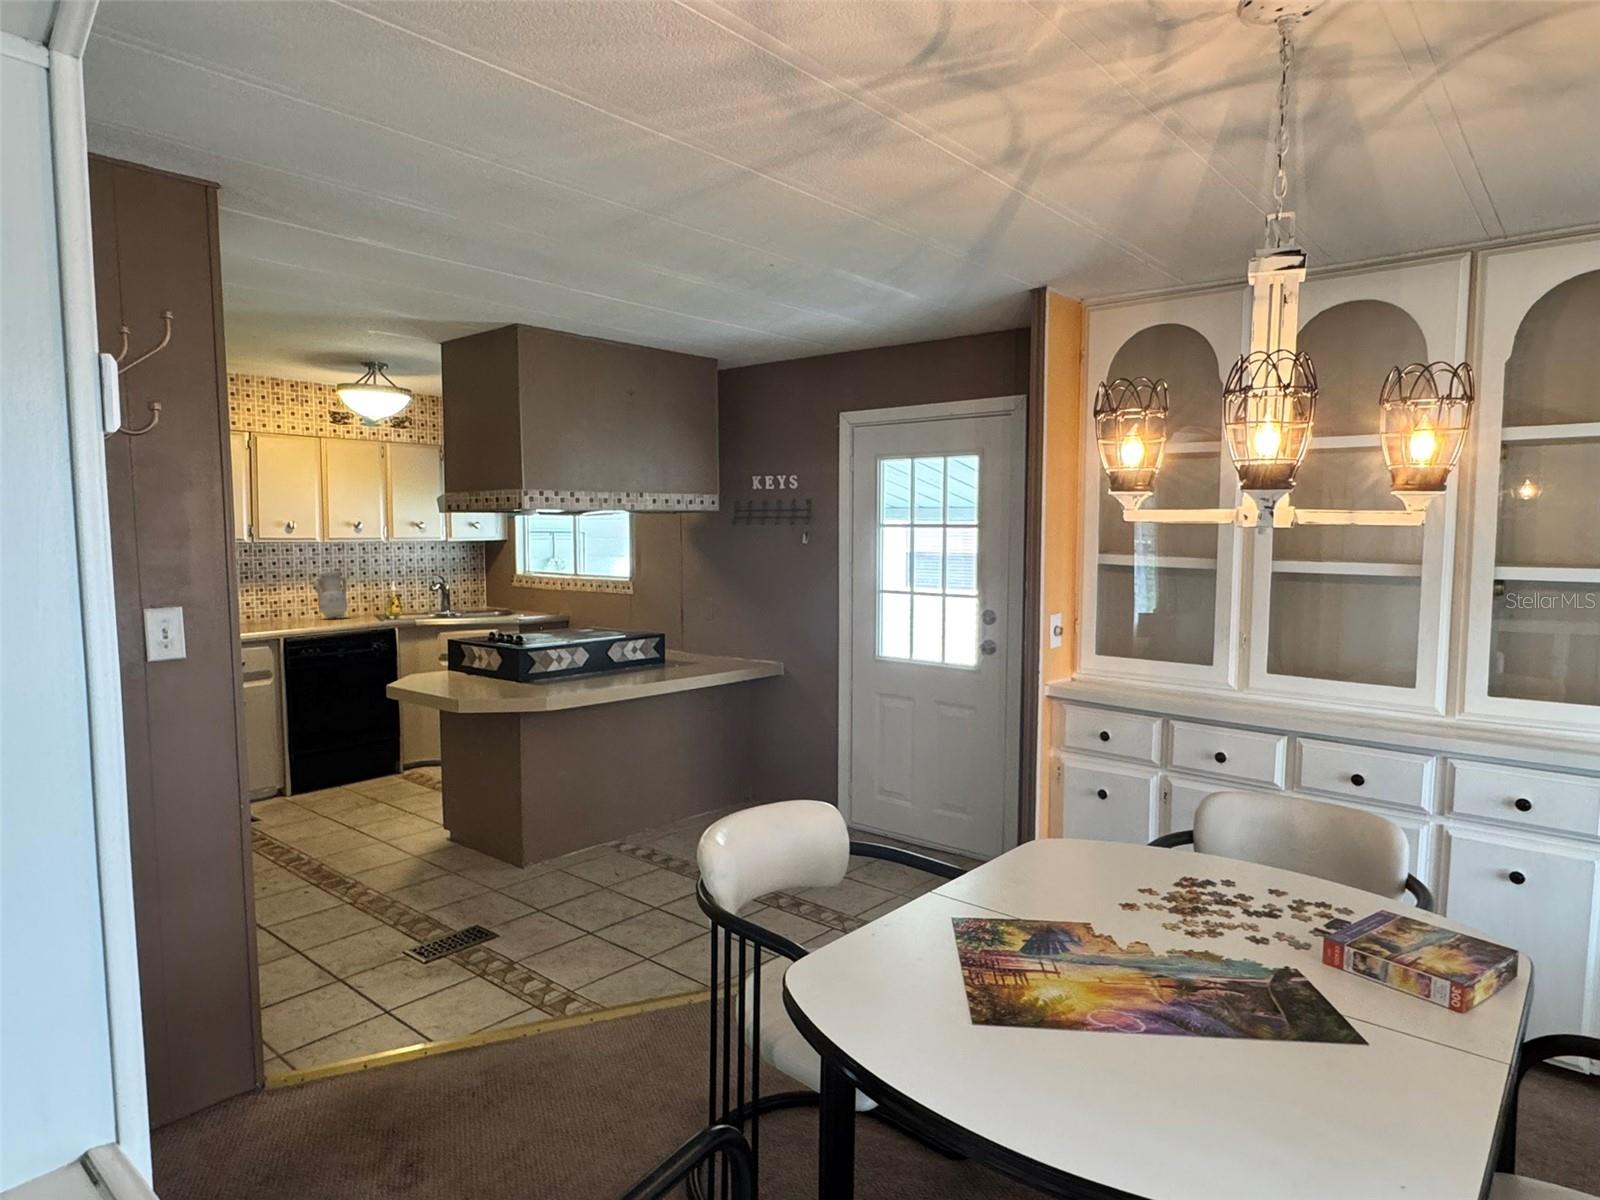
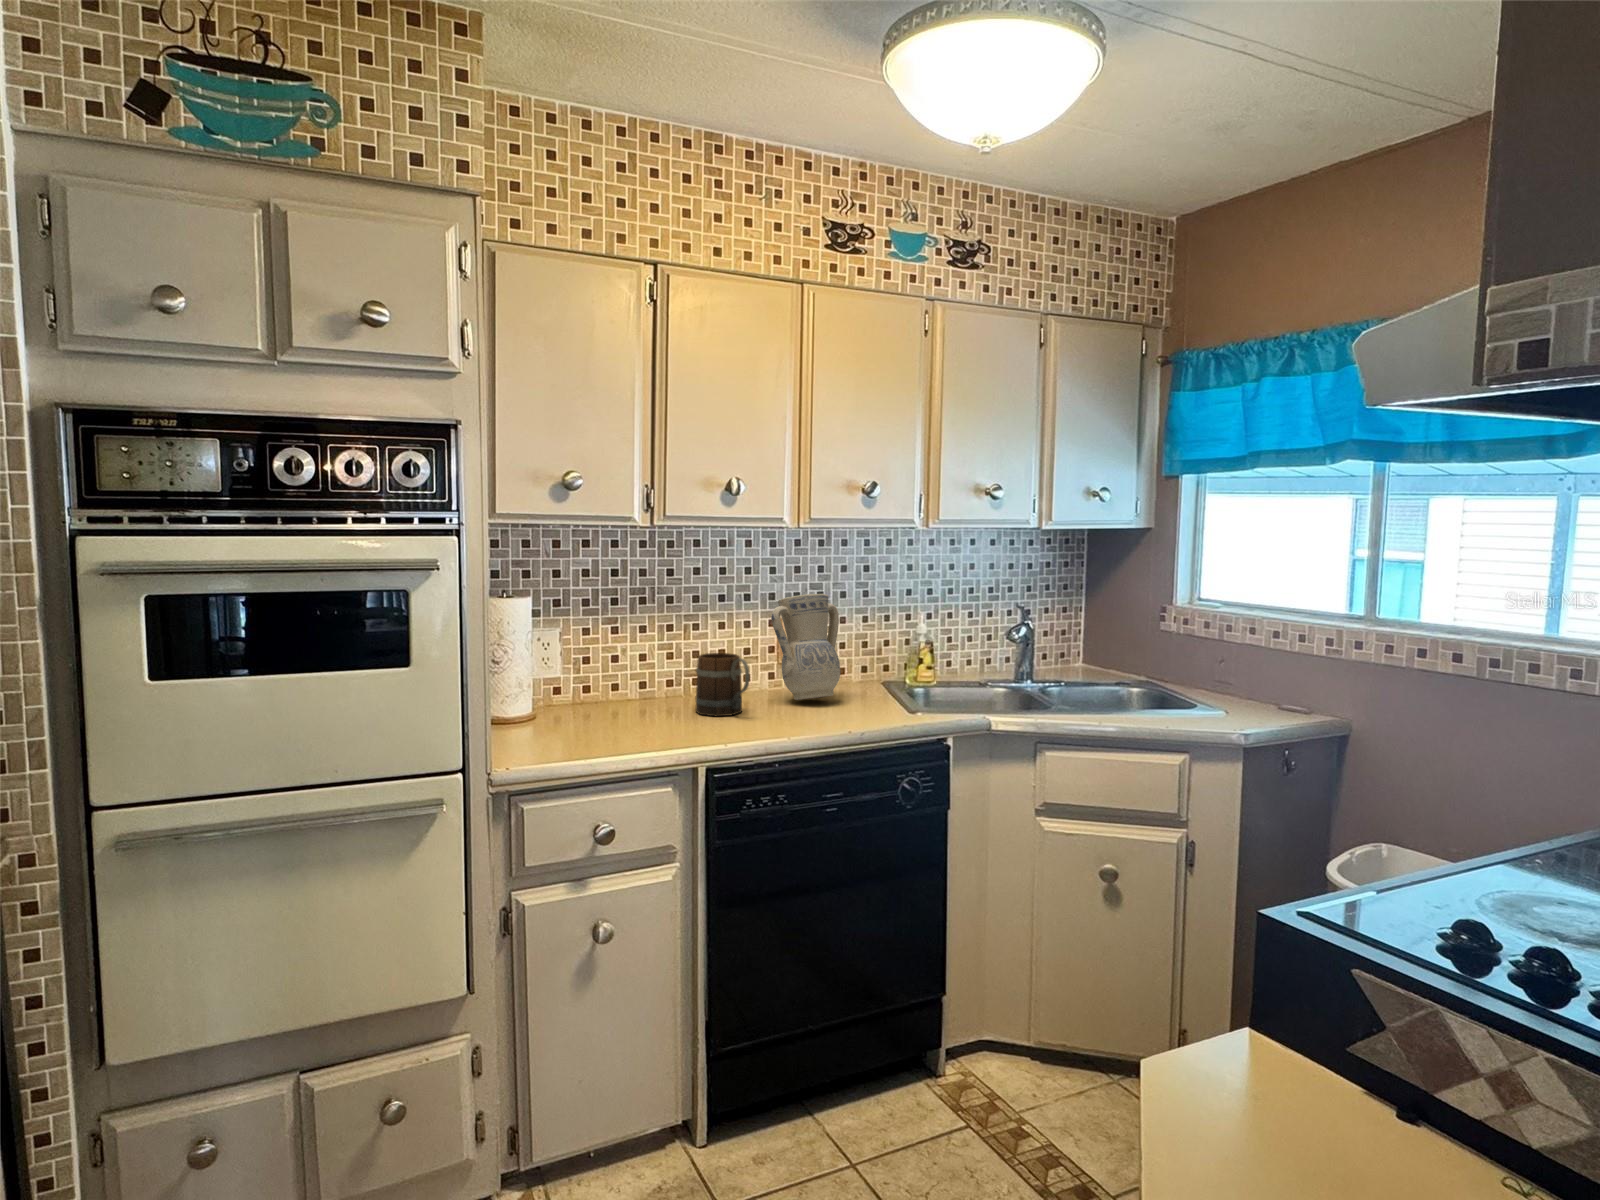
mug: none [276,597,302,623] -> present [695,653,750,716]

